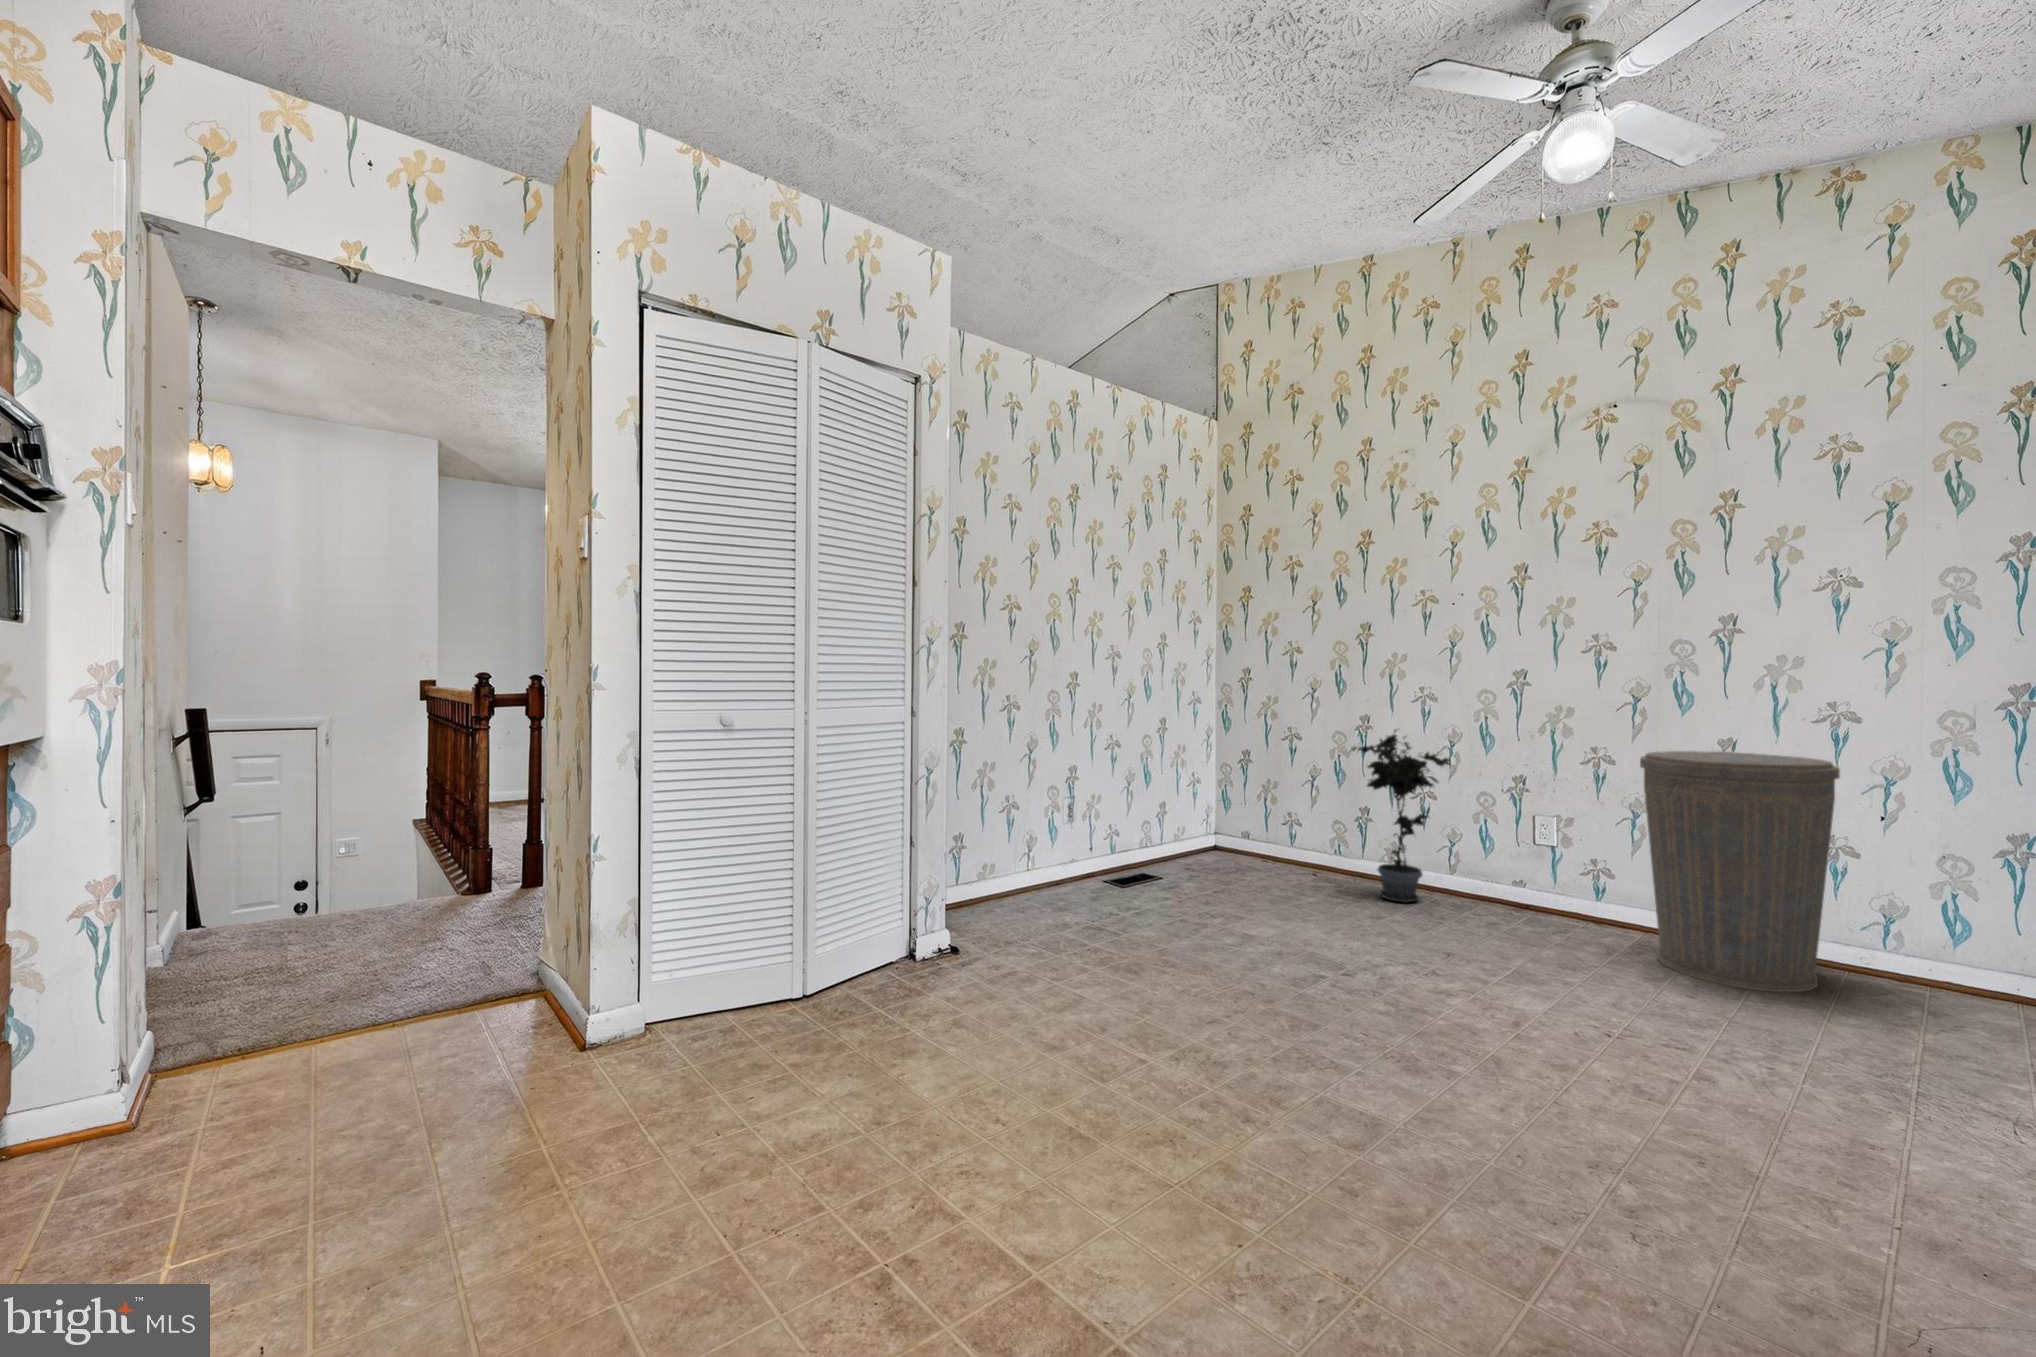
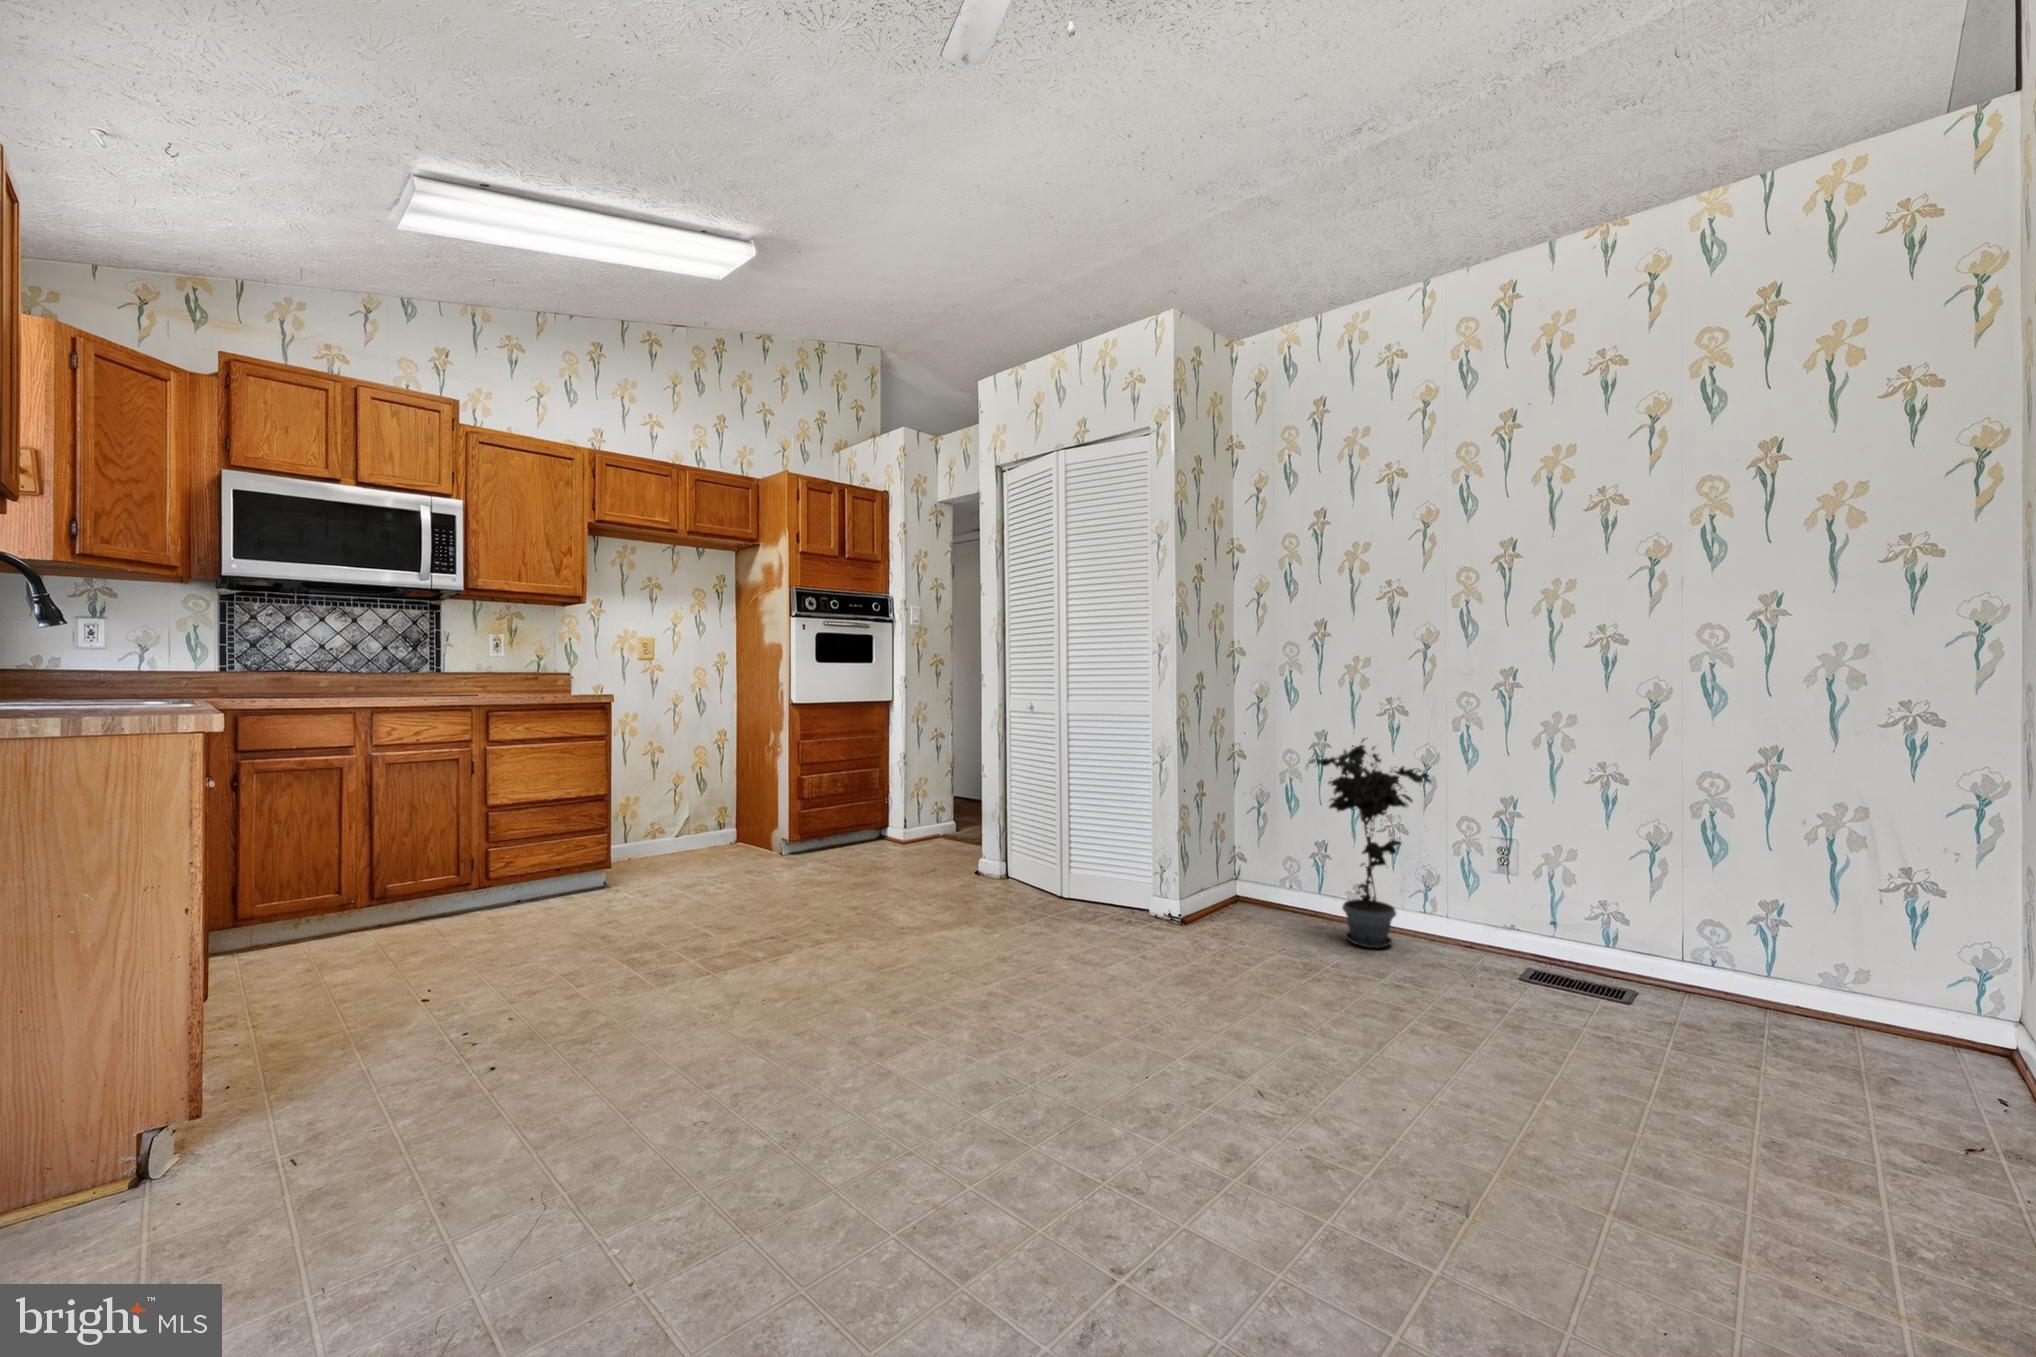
trash can: present [1640,751,1840,992] -> none [1676,765,1946,1085]

